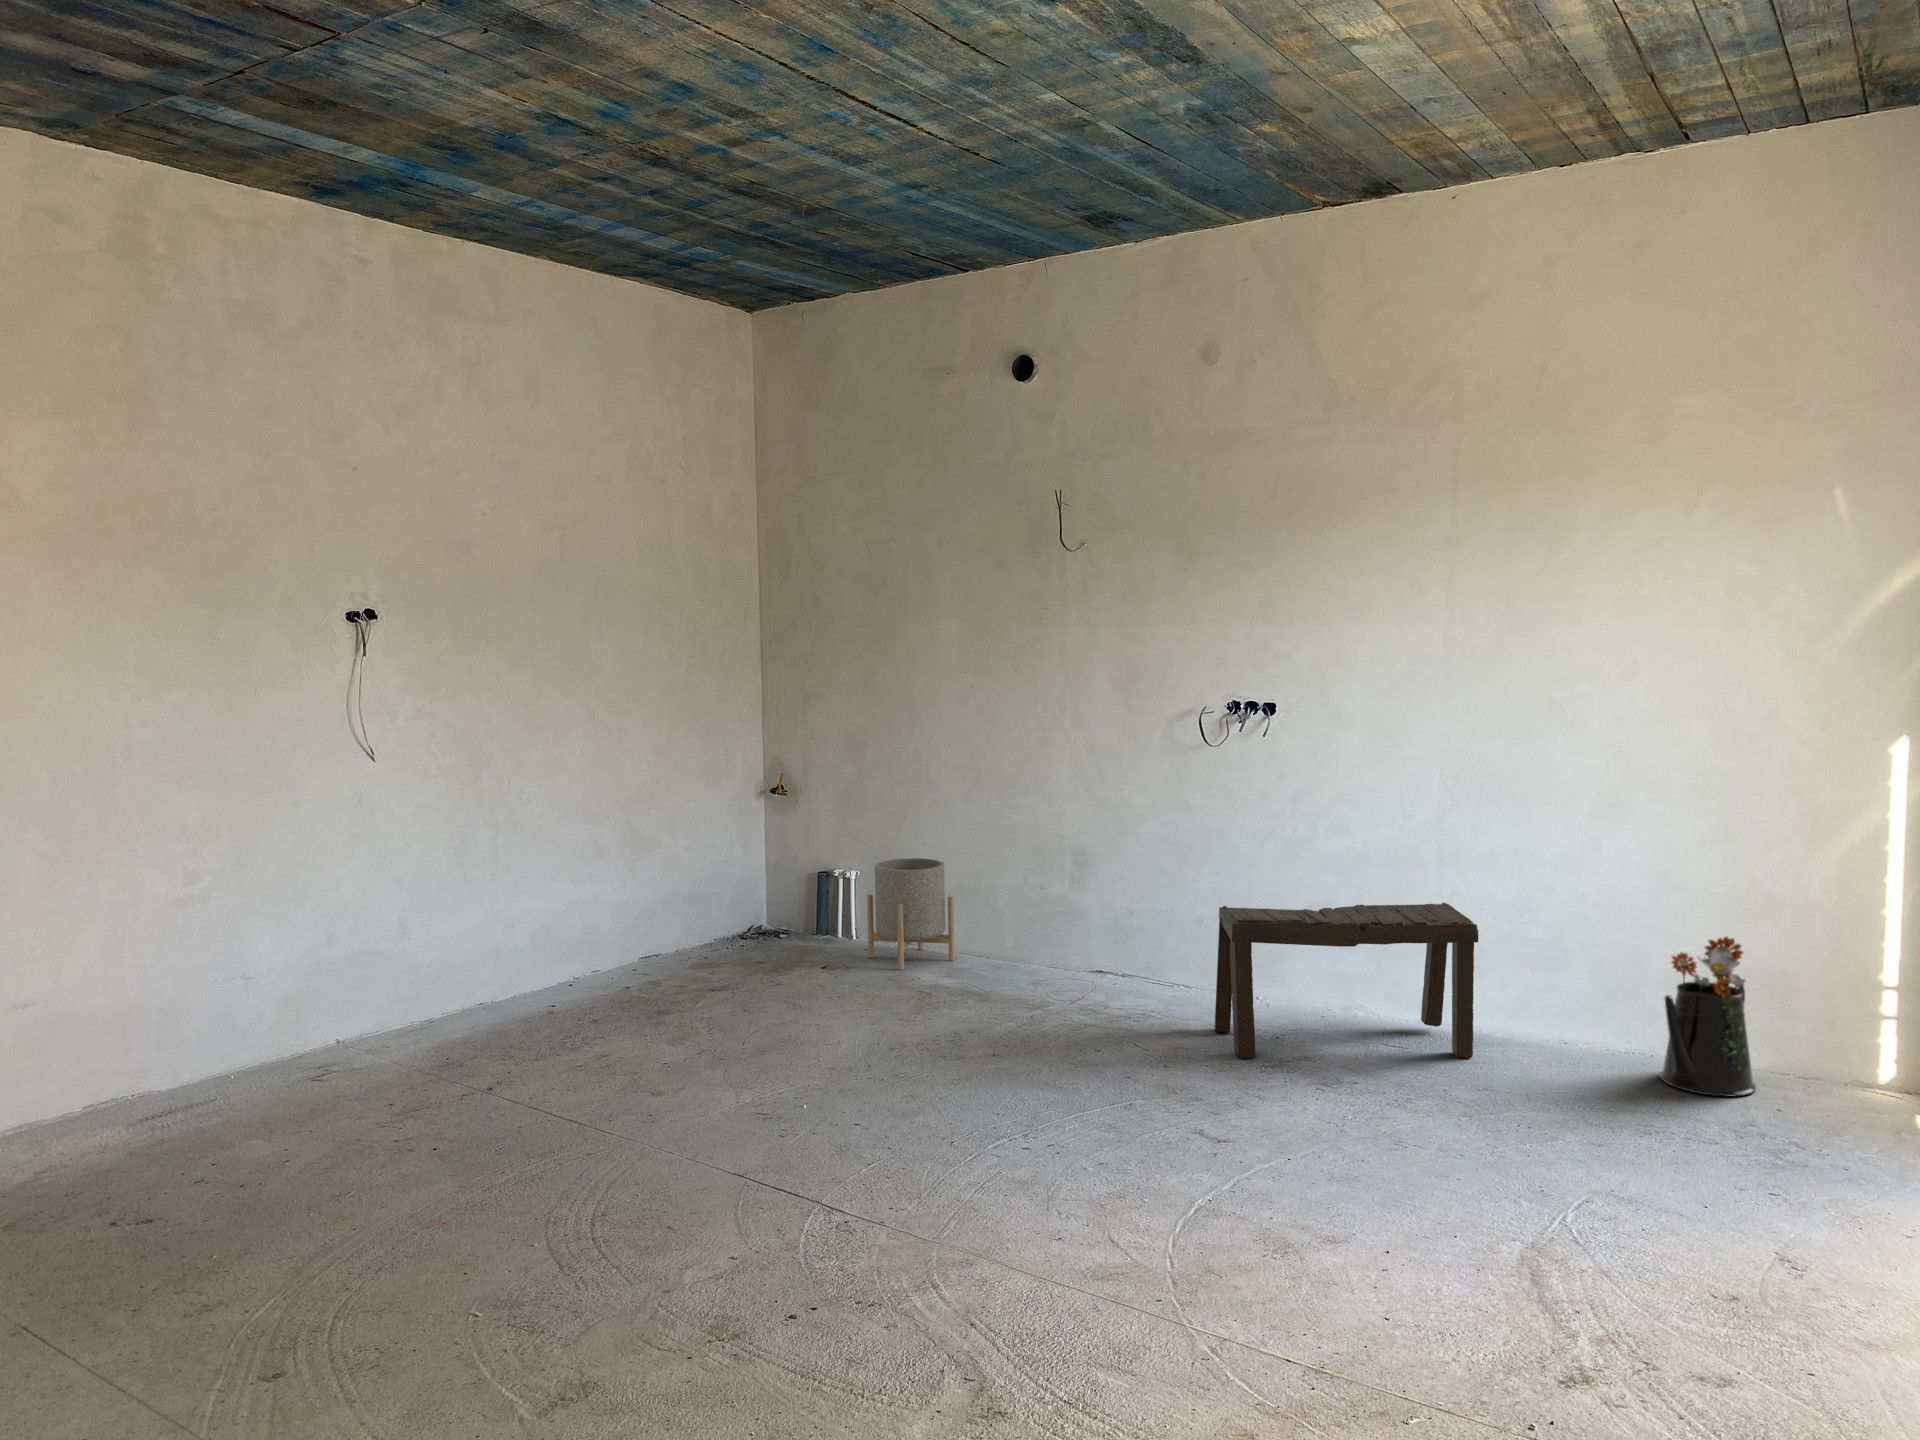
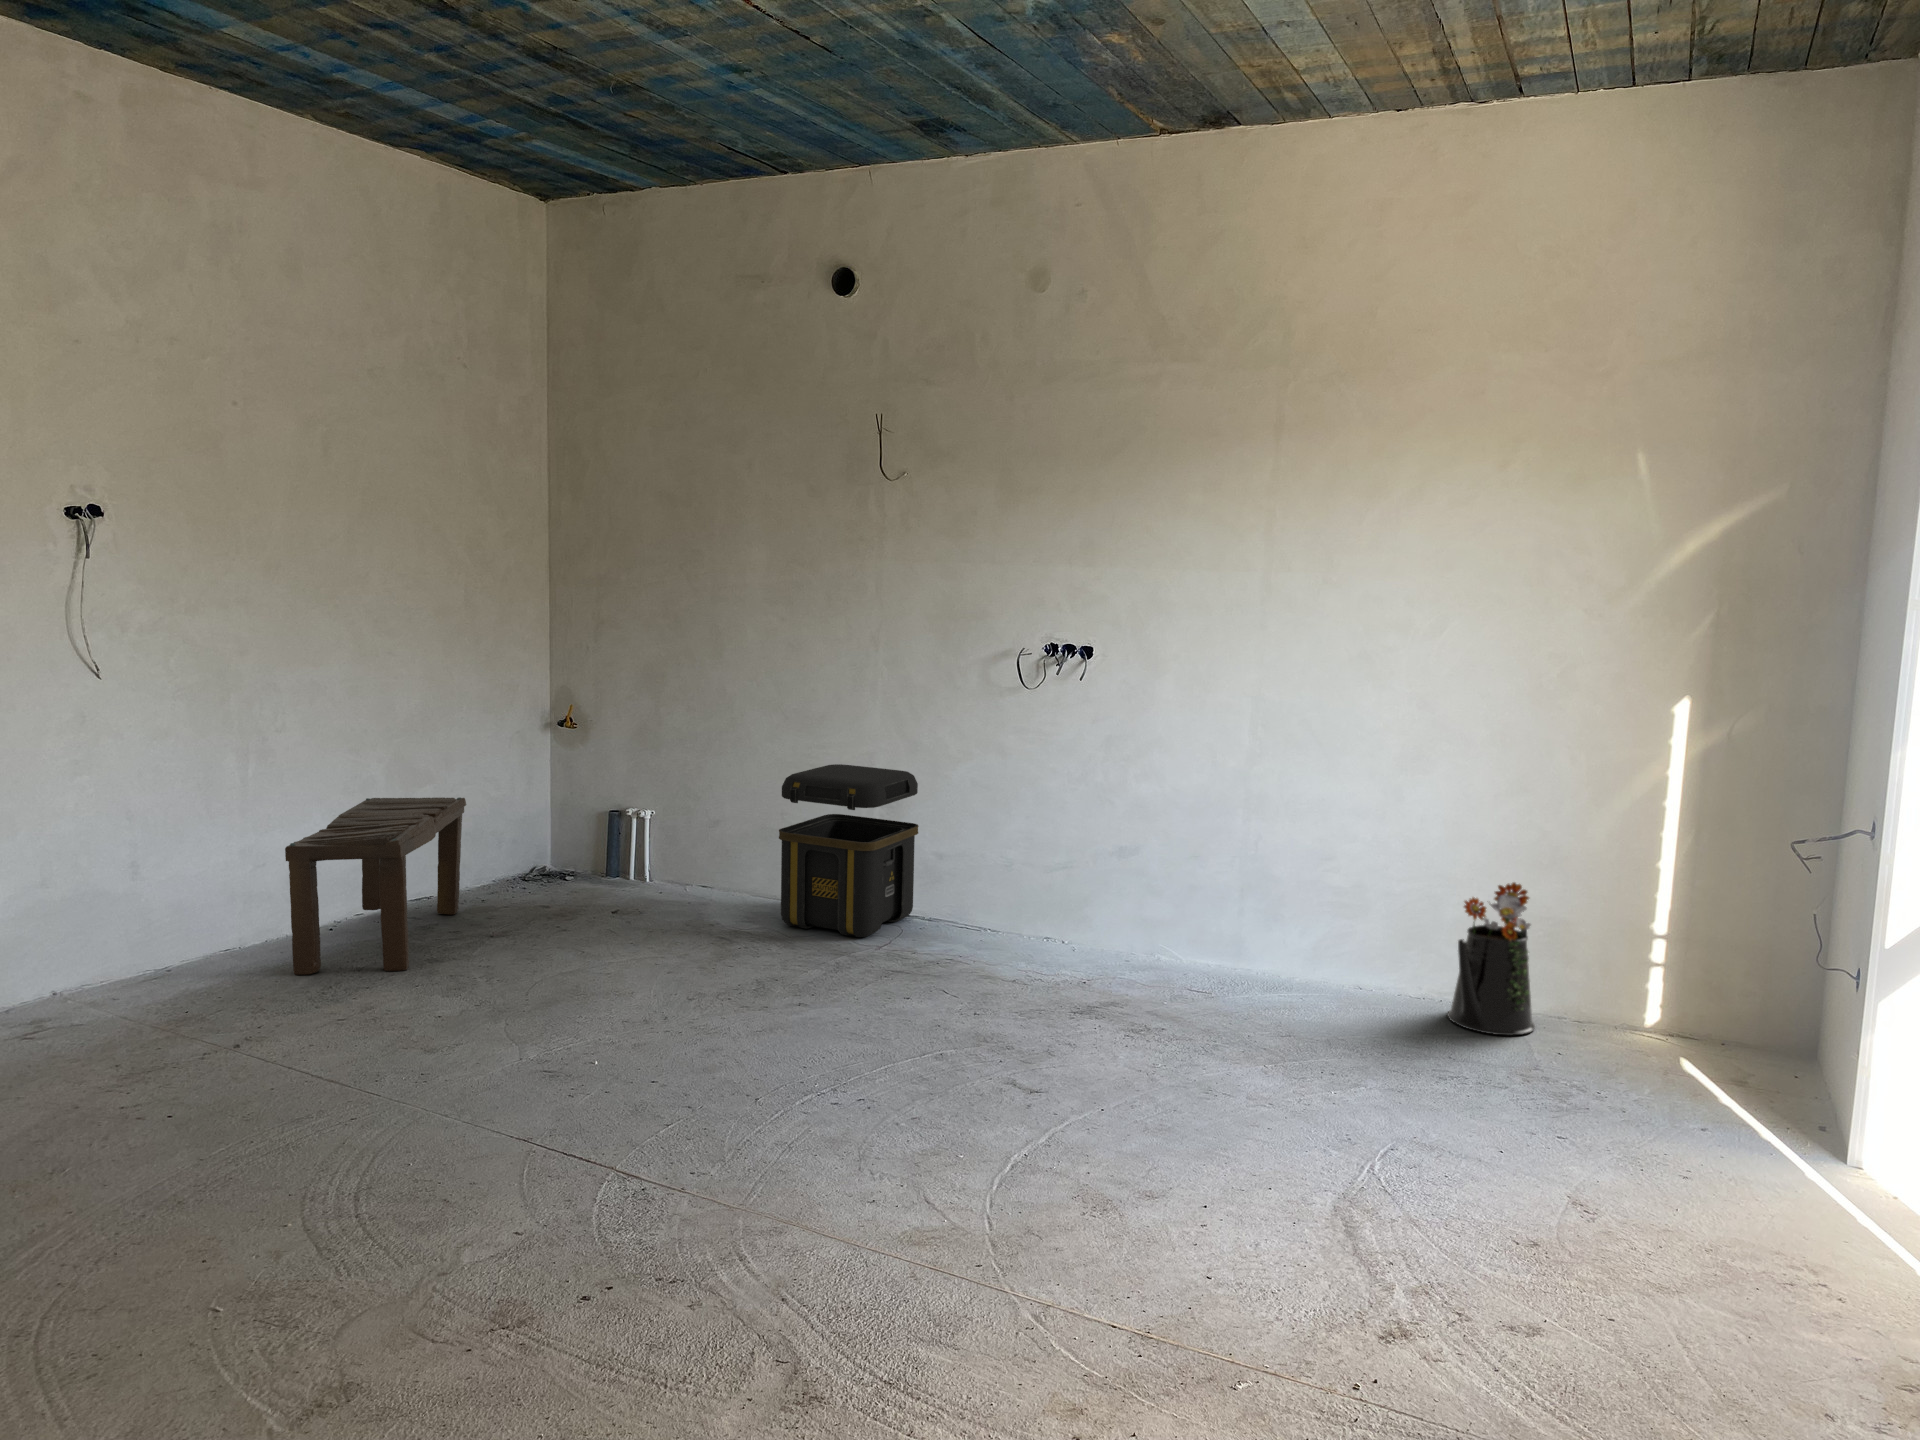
toolbox: none [973,829,1109,997] -> present [779,764,919,937]
planter: present [867,858,955,970] -> none [665,792,757,908]
bench: present [1215,903,1478,1059] -> present [285,797,466,975]

